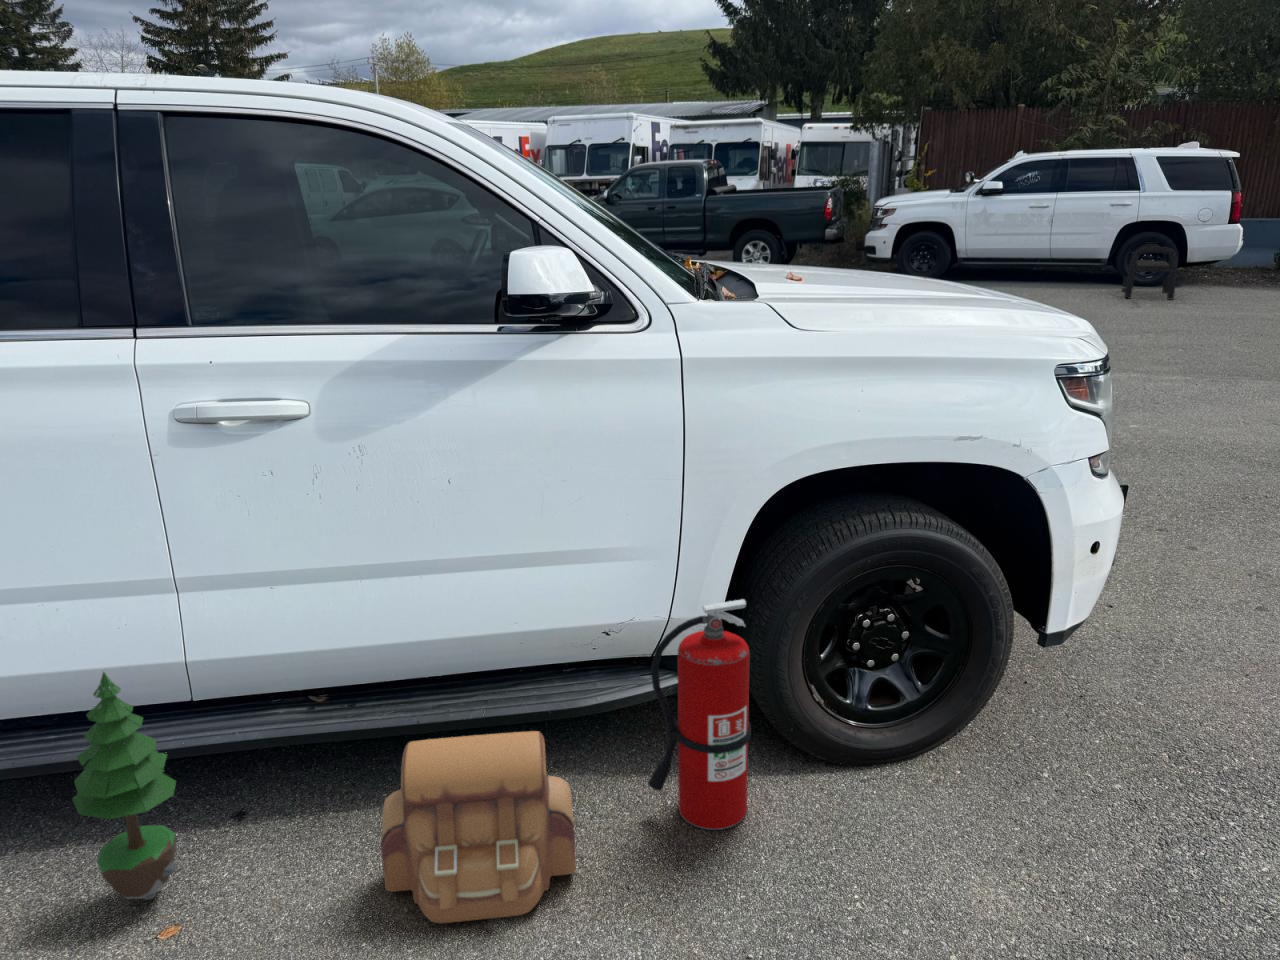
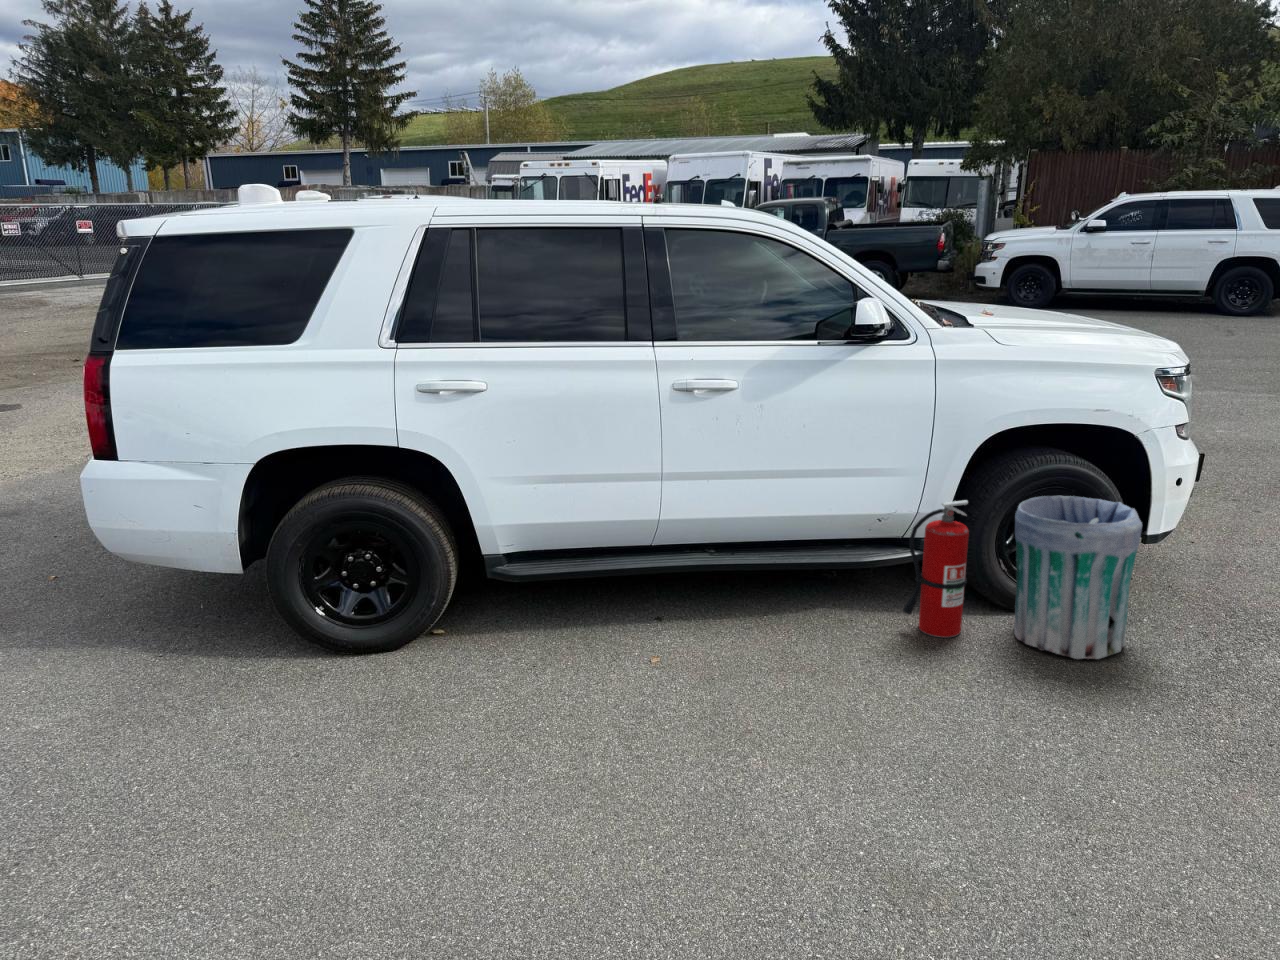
bench: present [1122,244,1177,299] -> none [1217,276,1269,328]
trash can: none [826,580,1035,878] -> present [1014,496,1142,659]
potted tree: present [73,672,177,900] -> none [601,520,653,653]
backpack: present [381,731,576,924] -> none [760,569,871,667]

